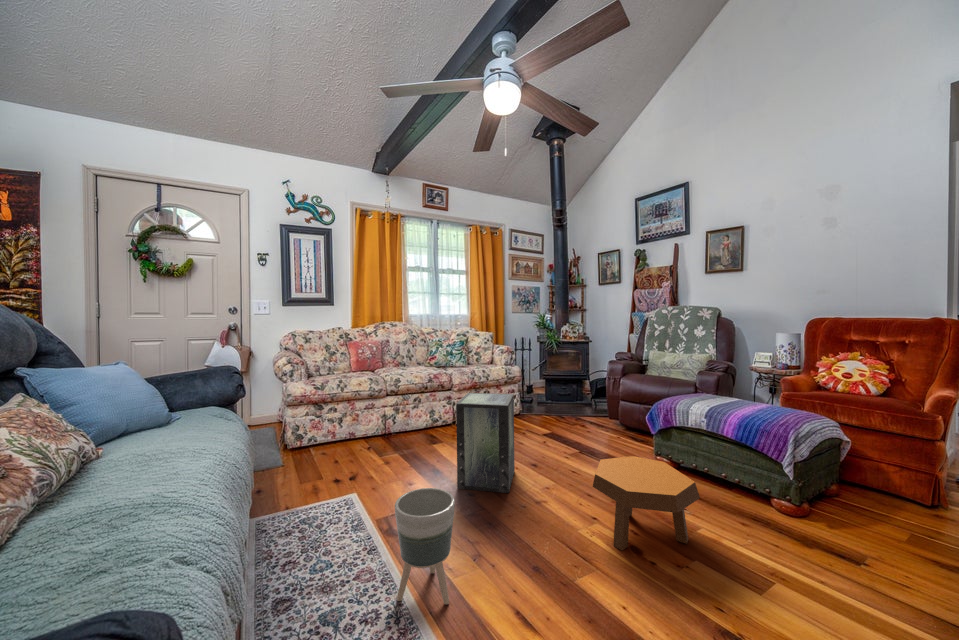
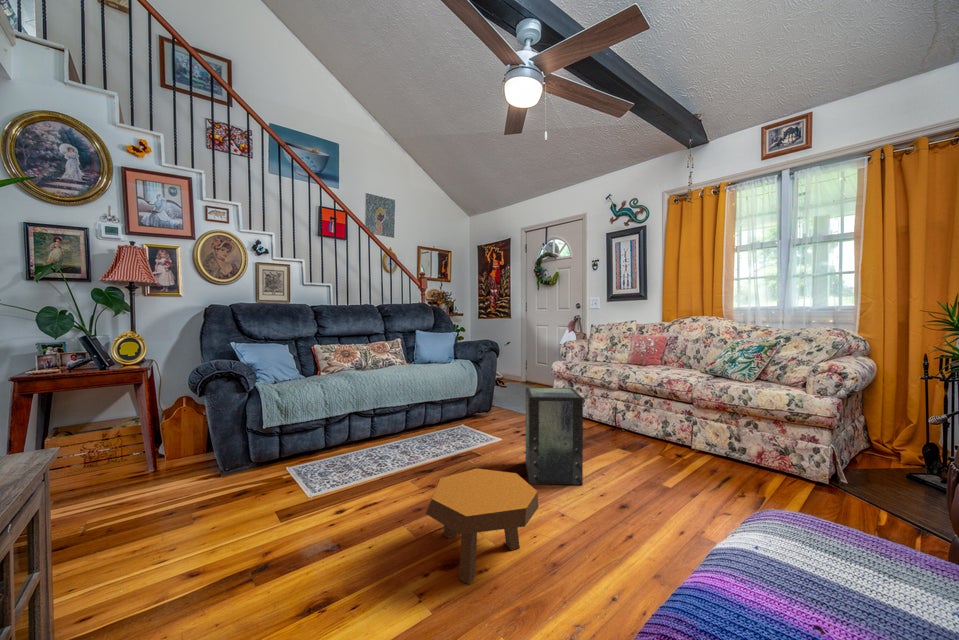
planter: present [395,488,455,605] -> none [384,410,418,471]

